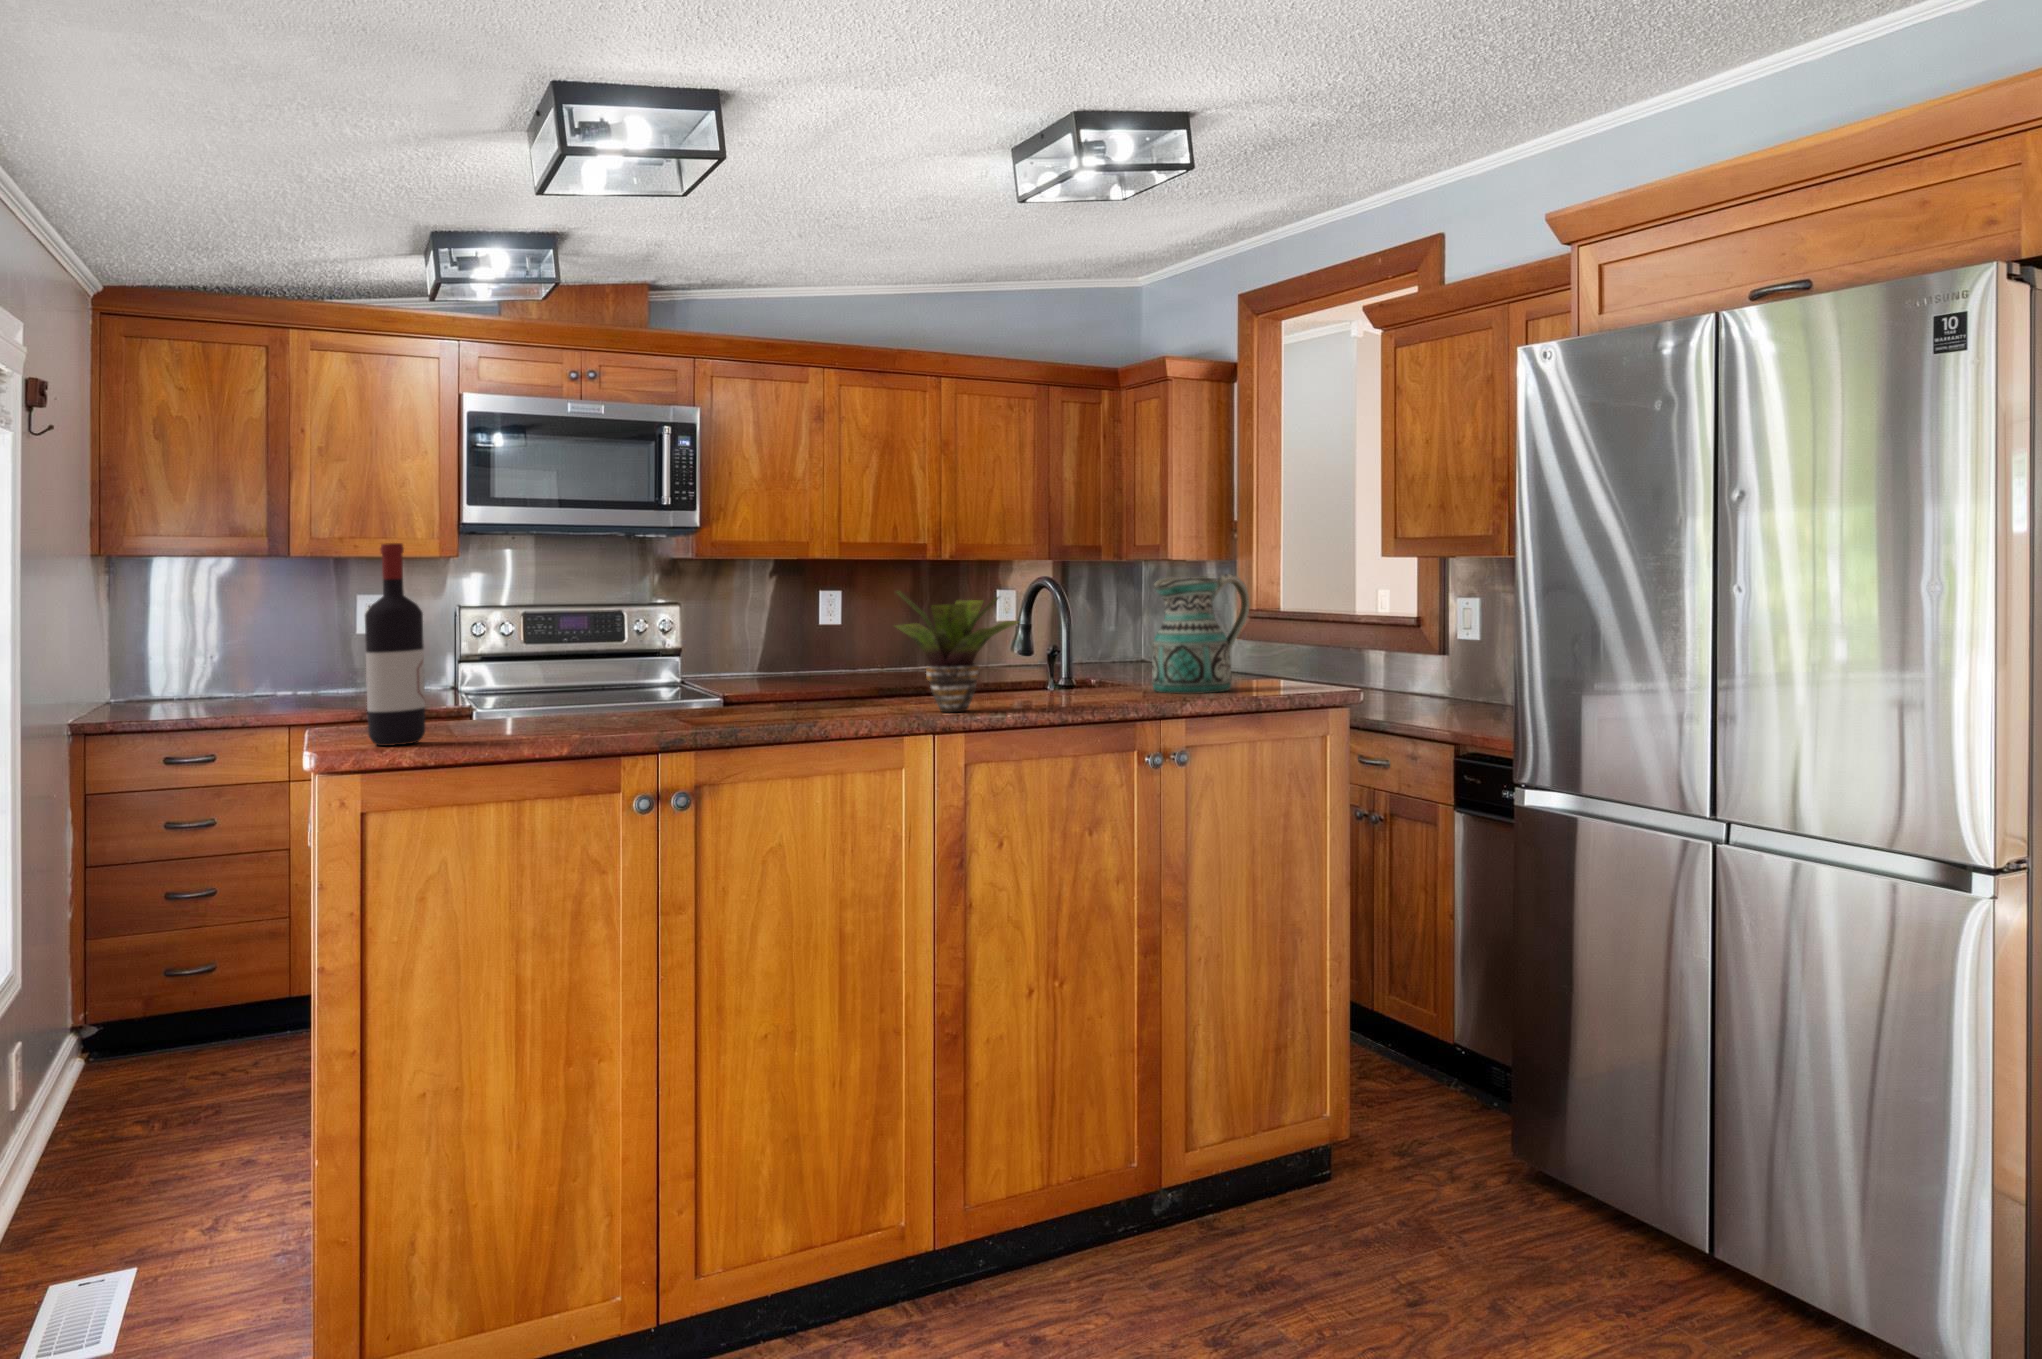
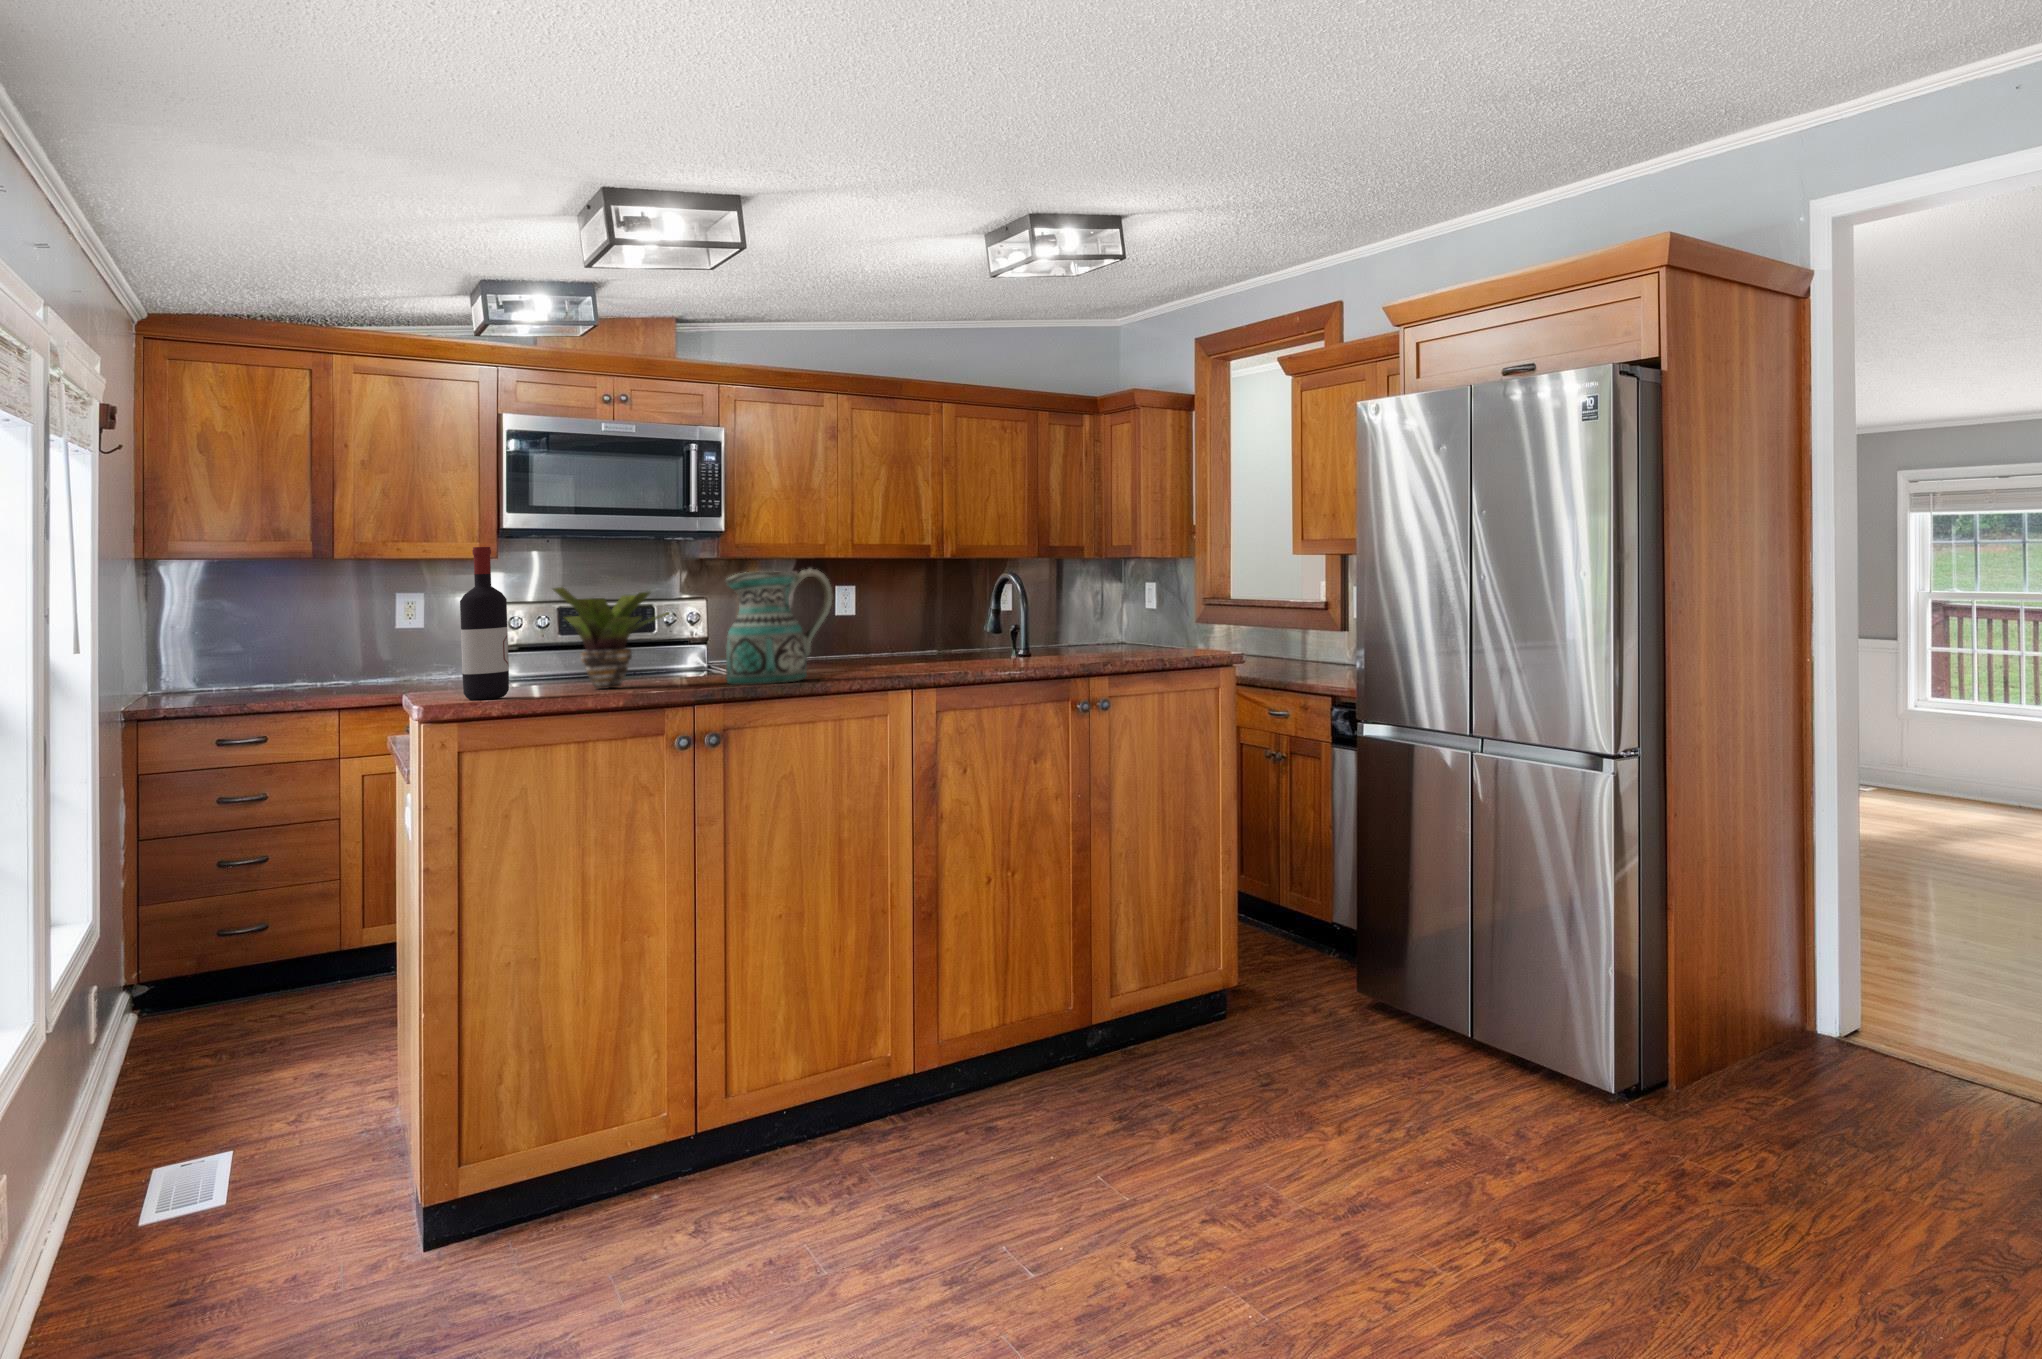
ceramic pitcher: present [1152,574,1250,694] -> present [726,569,833,685]
potted plant: present [895,591,1019,712] -> present [553,587,671,689]

